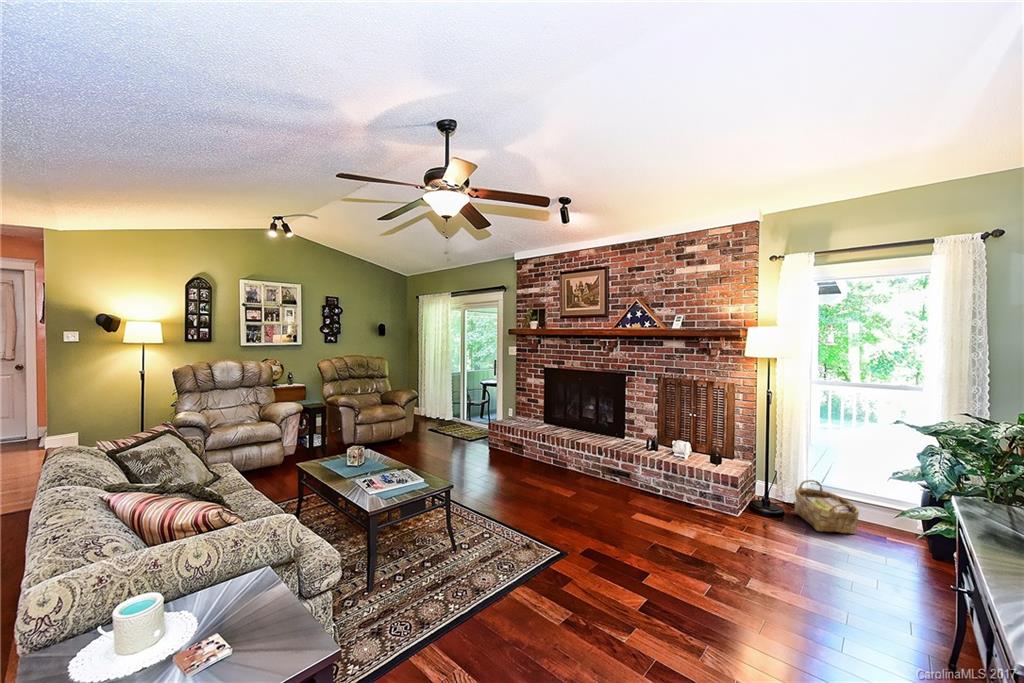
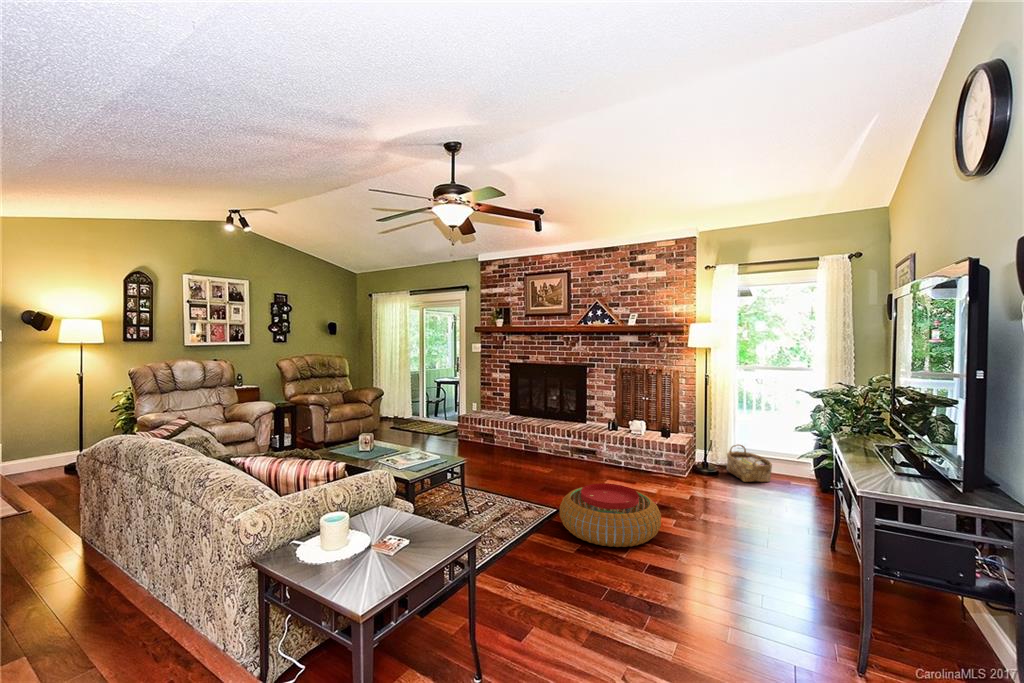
pouf: none [552,528,684,626] -> present [560,484,661,547]

